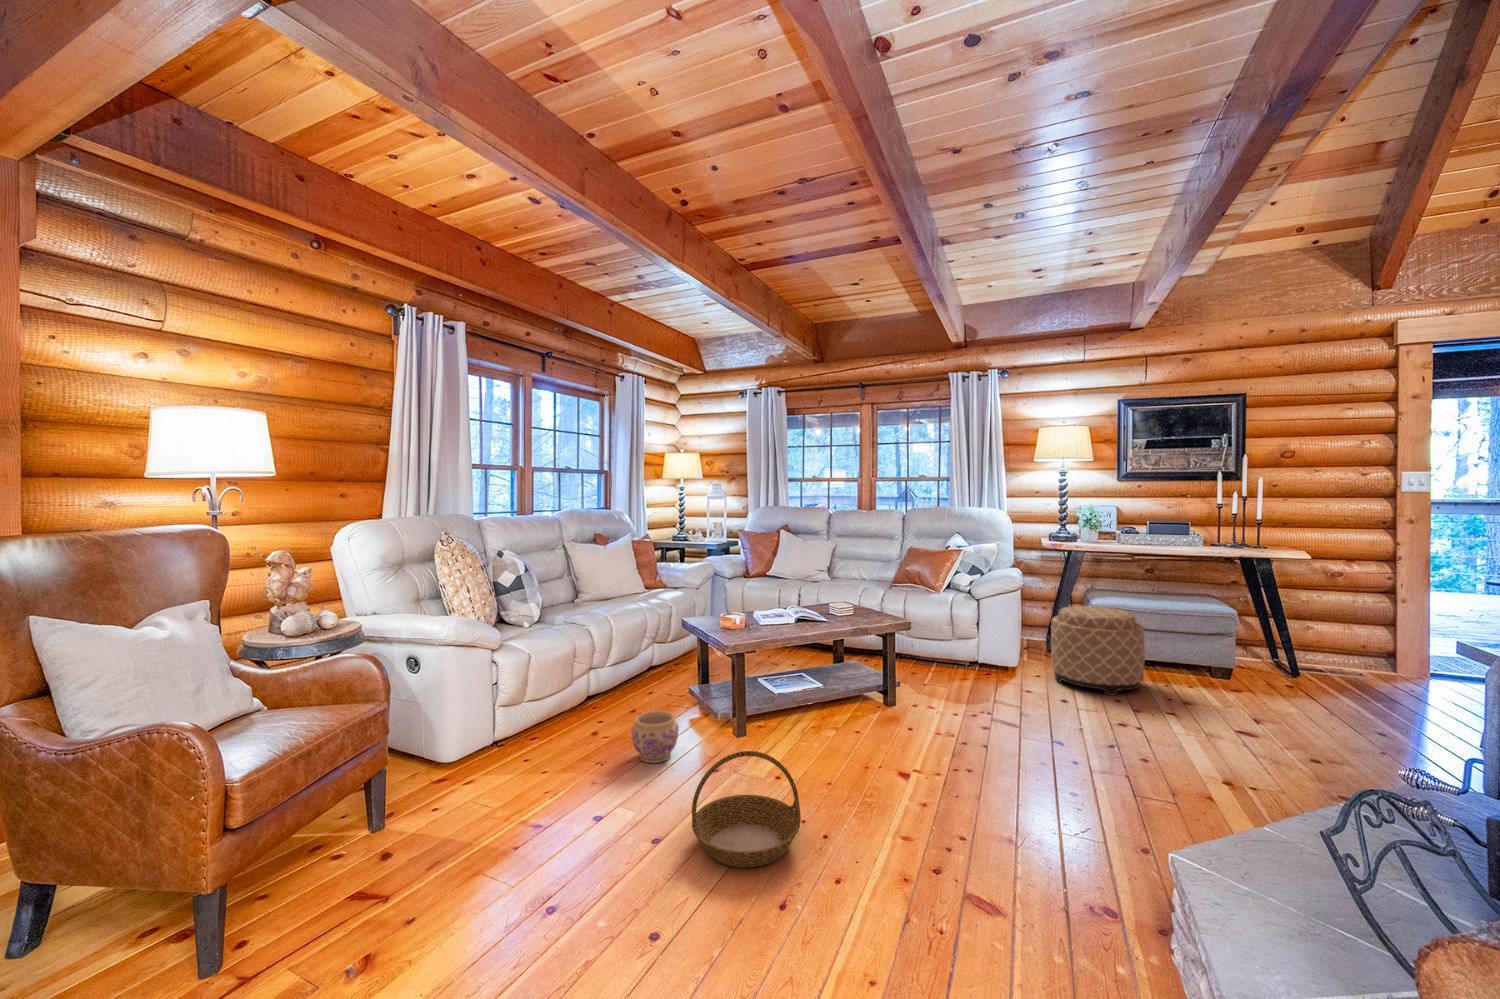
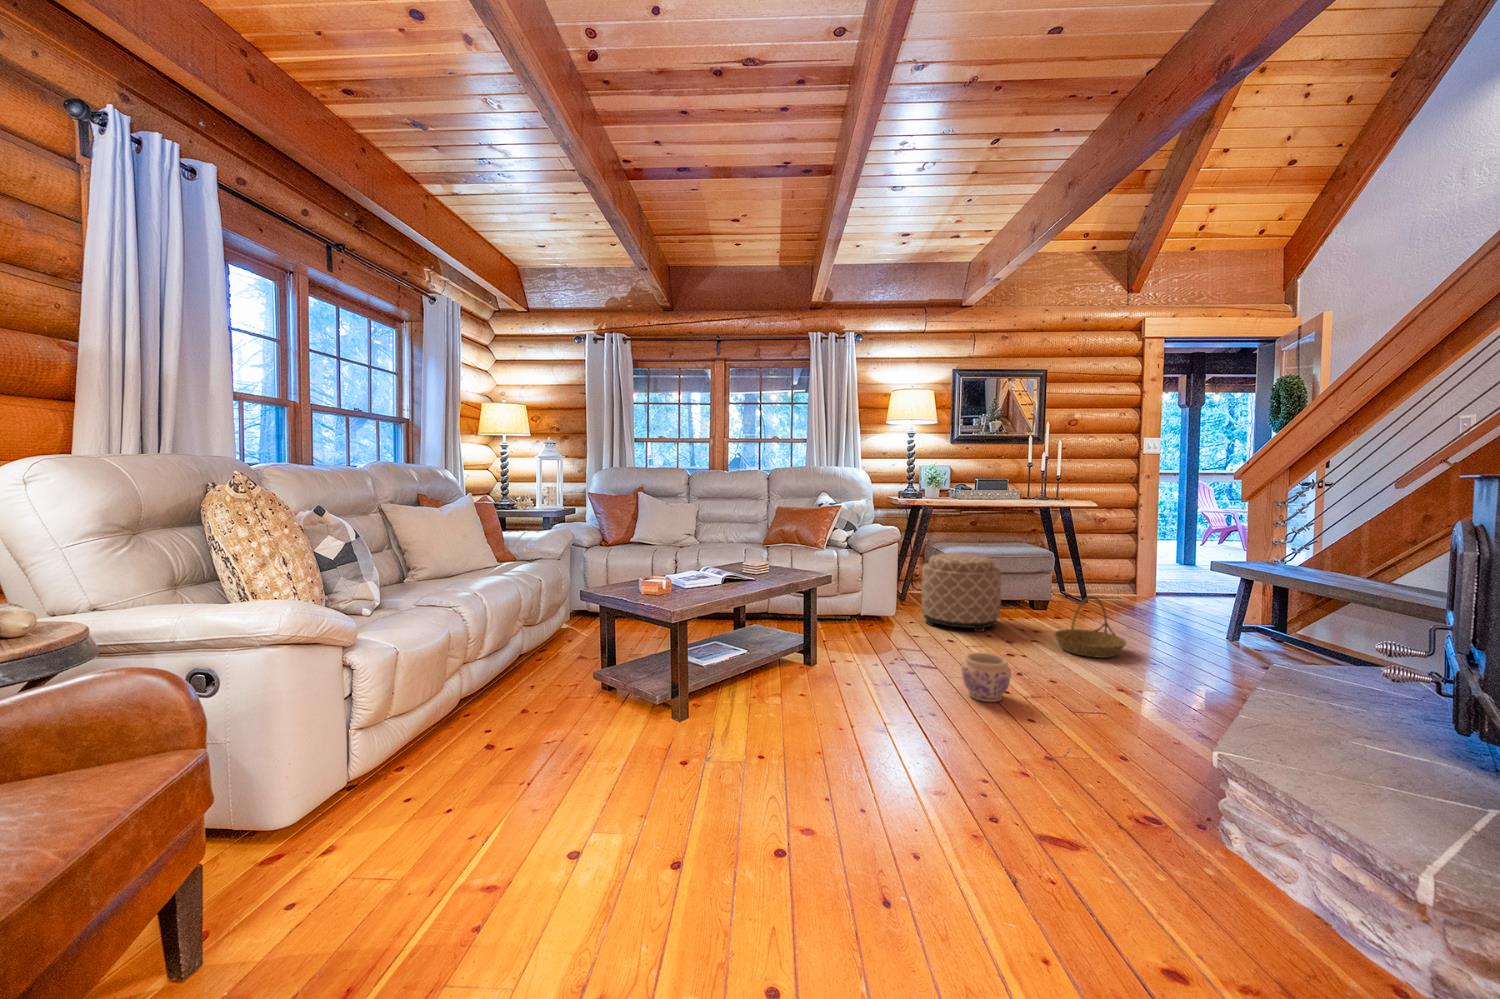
planter: present [631,711,679,763] -> present [961,652,1011,702]
basket: present [692,751,801,868] -> present [1054,596,1126,658]

